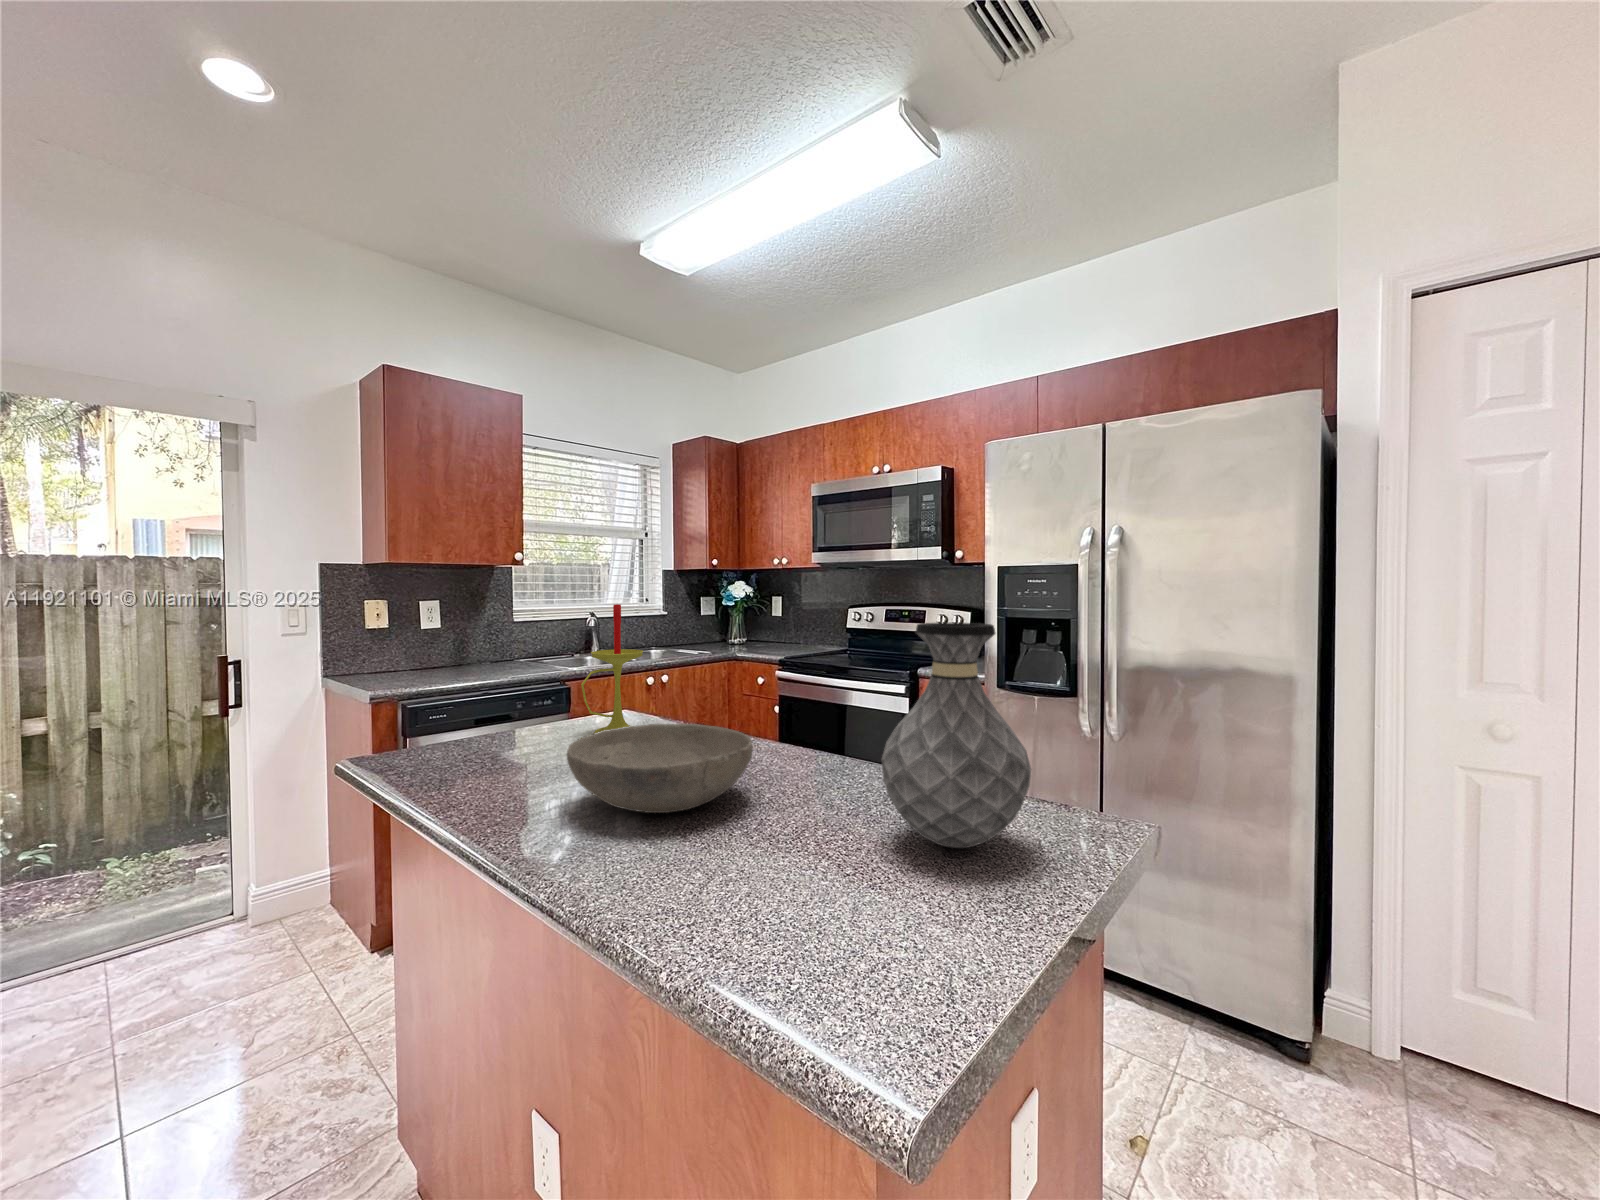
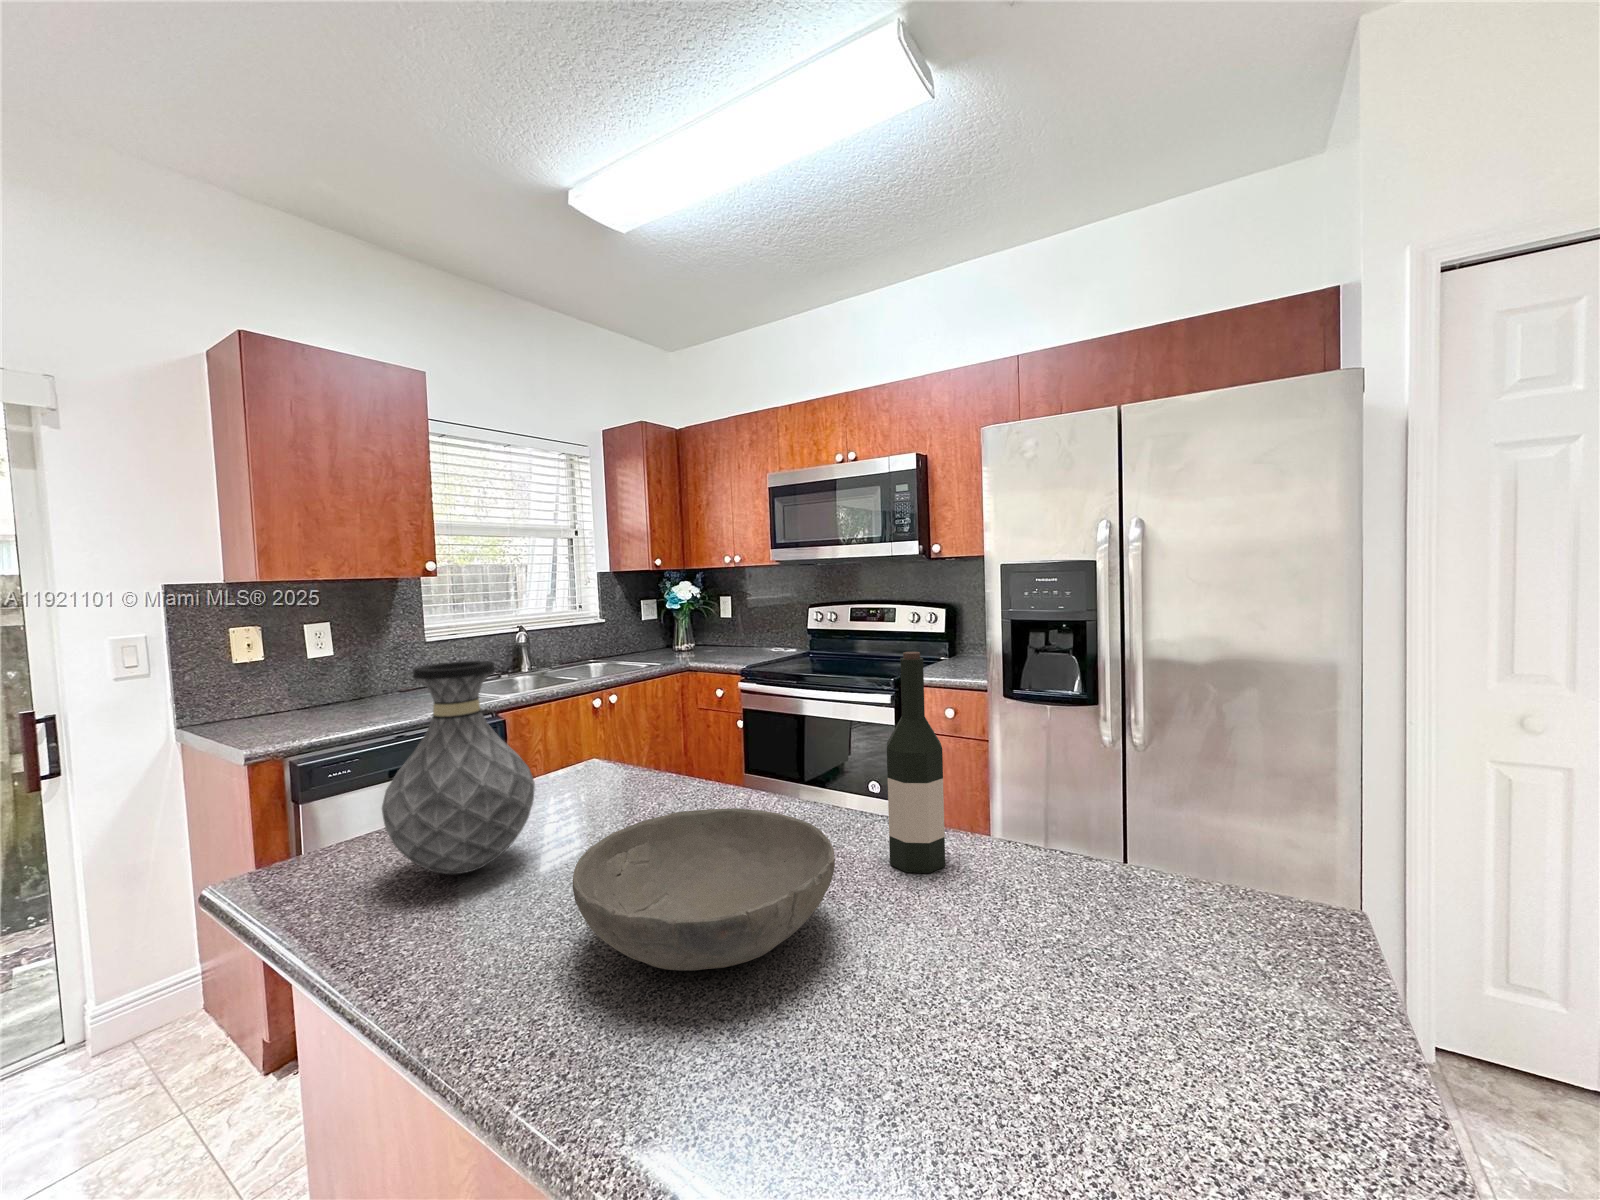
candle: present [581,604,643,734] -> none [548,632,627,810]
wine bottle: none [815,615,859,783] -> present [887,652,945,873]
vase: present [882,623,1031,848] -> present [382,661,535,874]

